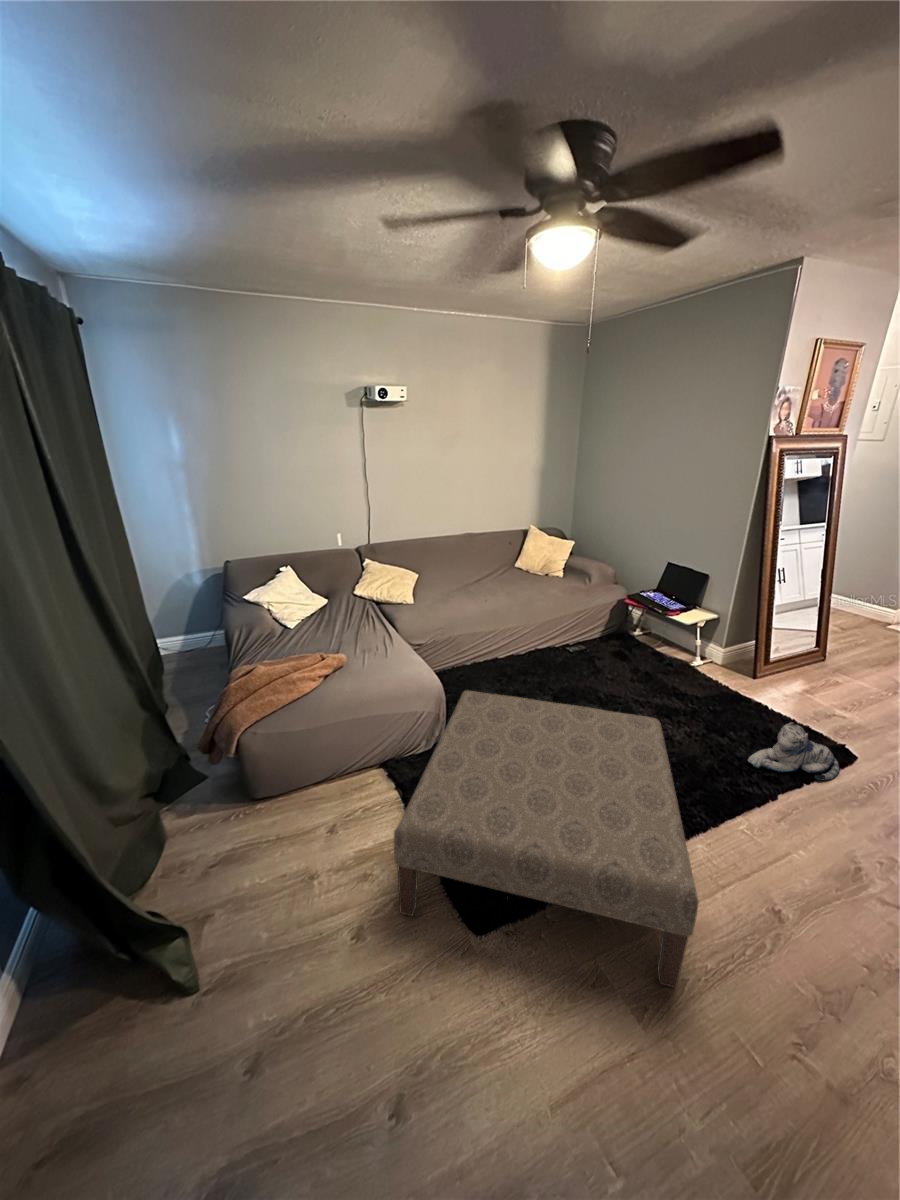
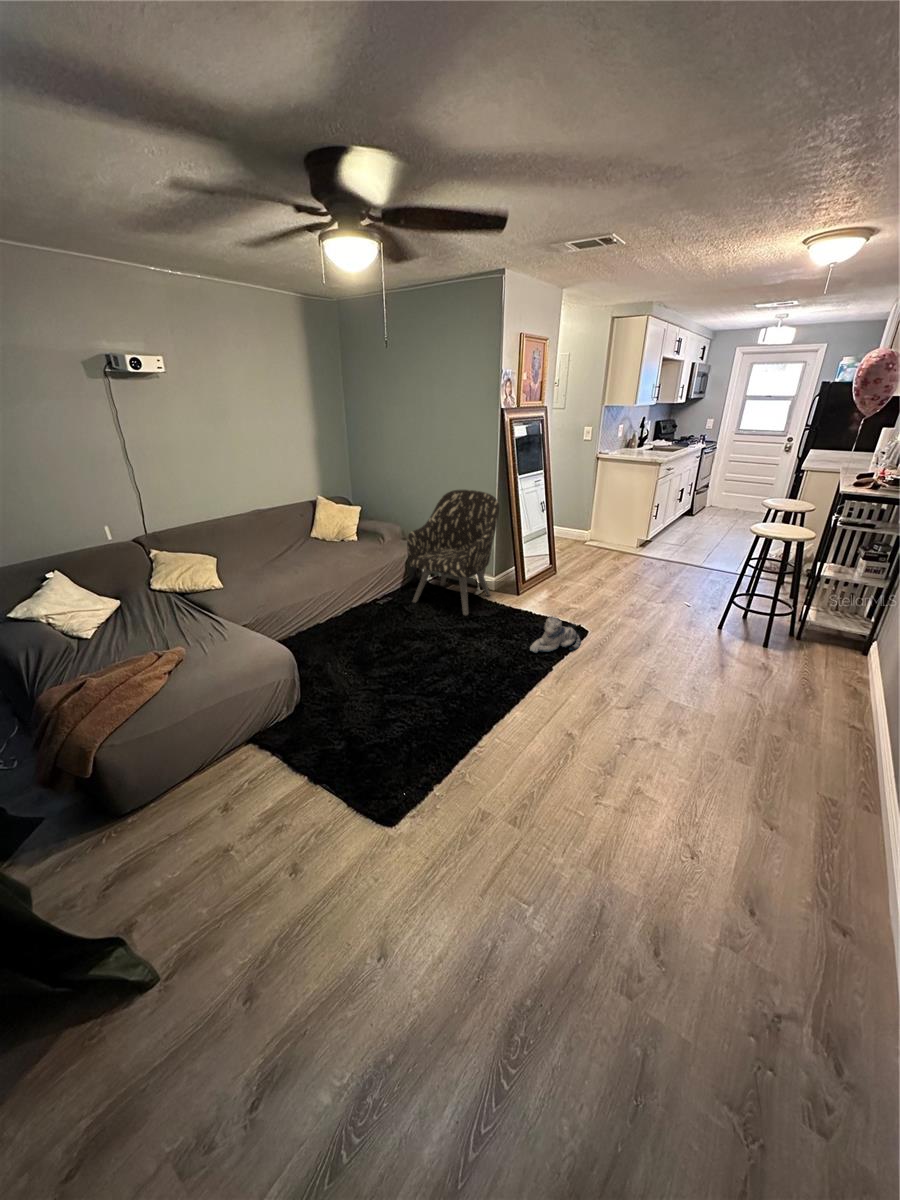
armchair: none [607,533,744,690] -> present [407,490,499,615]
ottoman: present [394,691,699,988] -> none [312,633,538,840]

